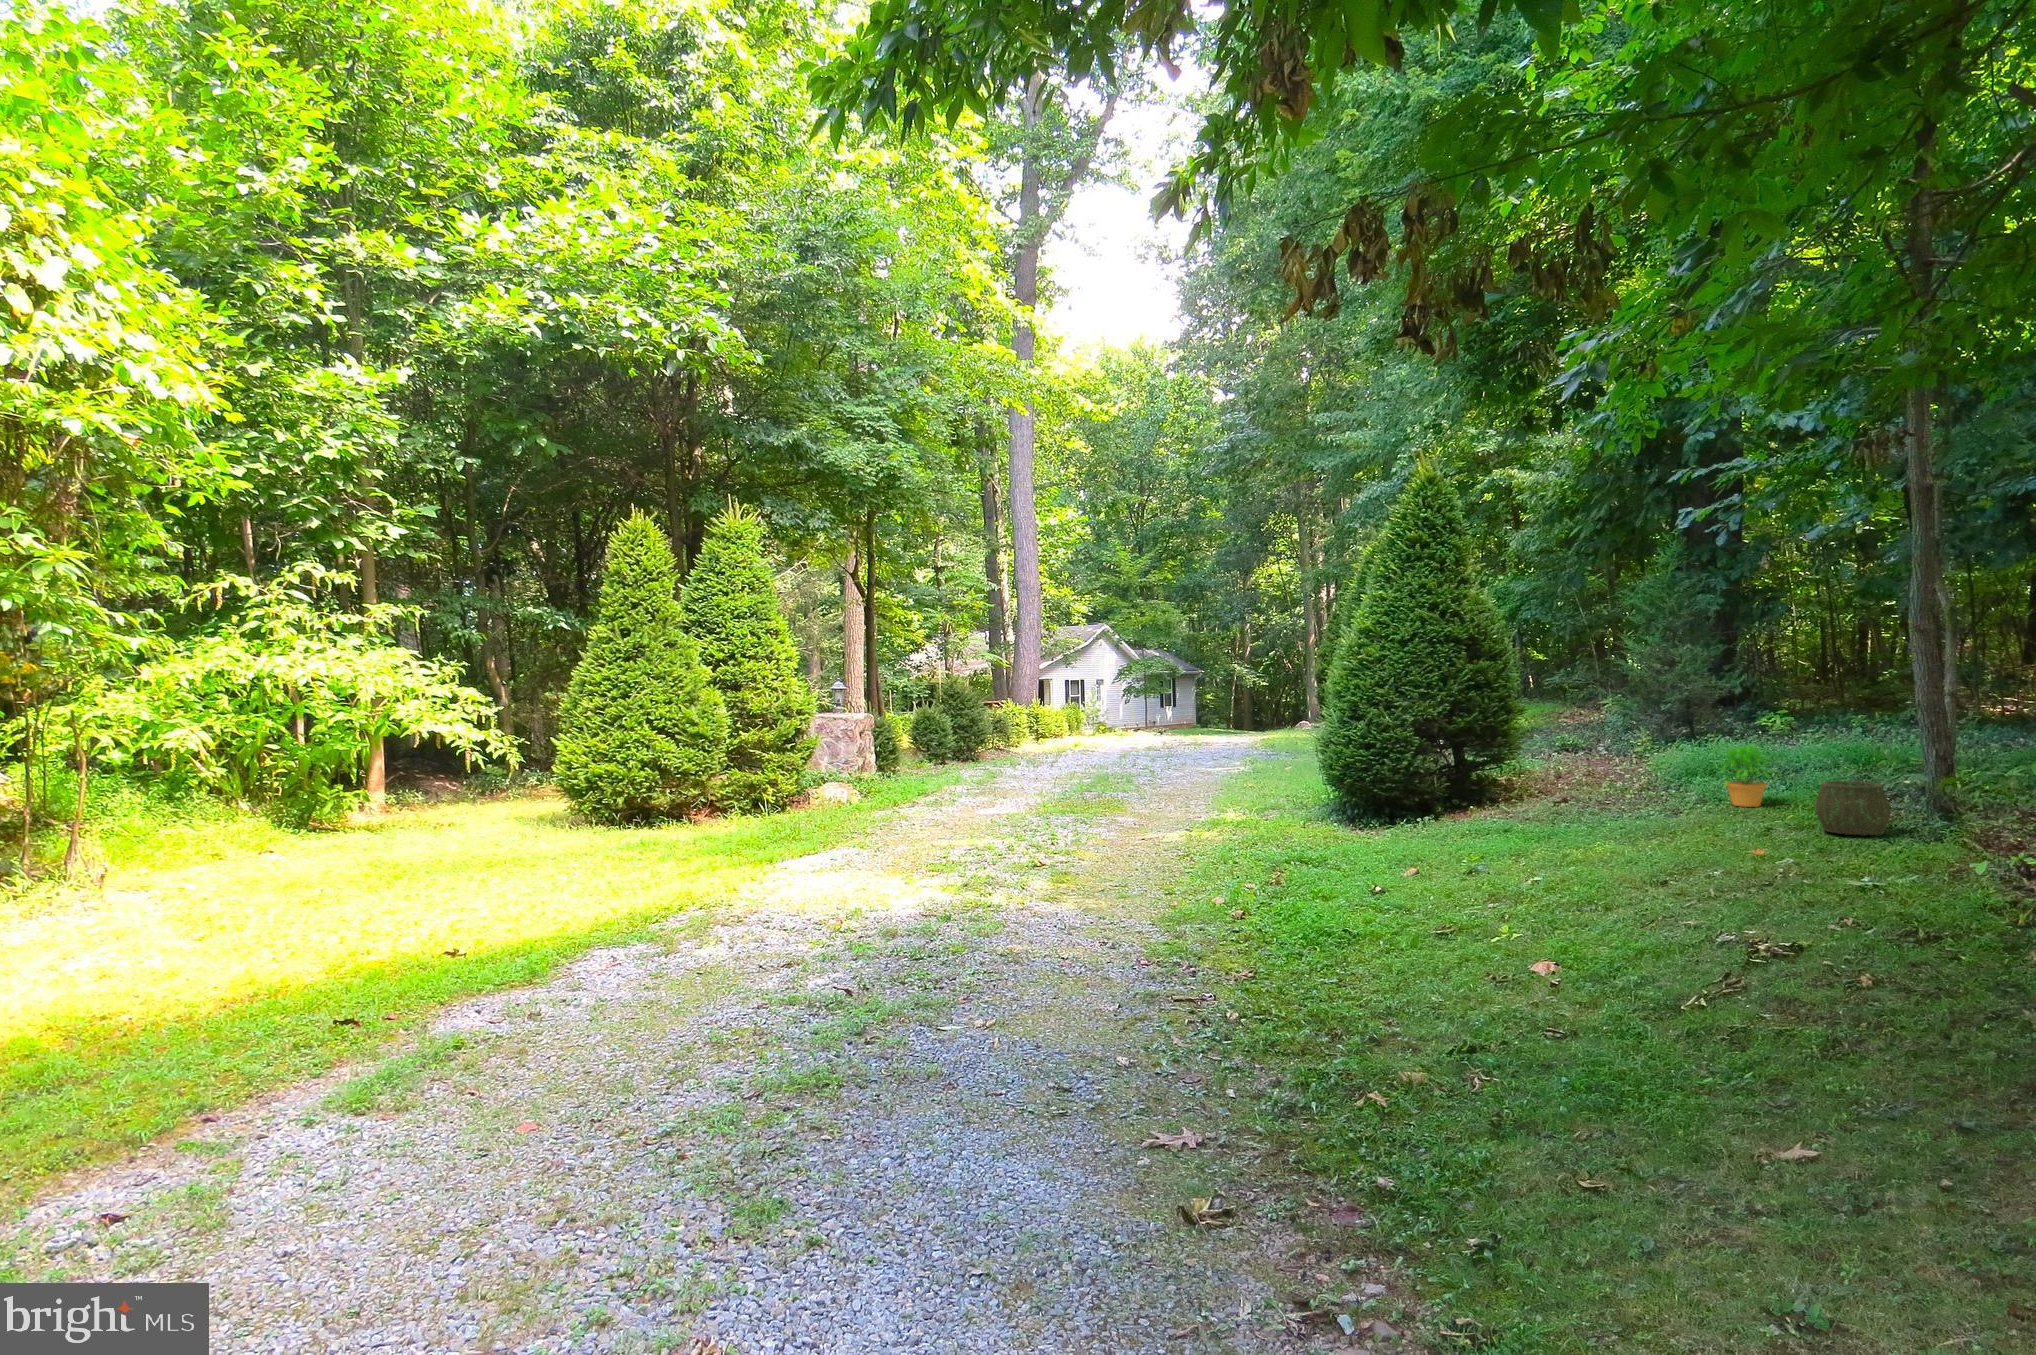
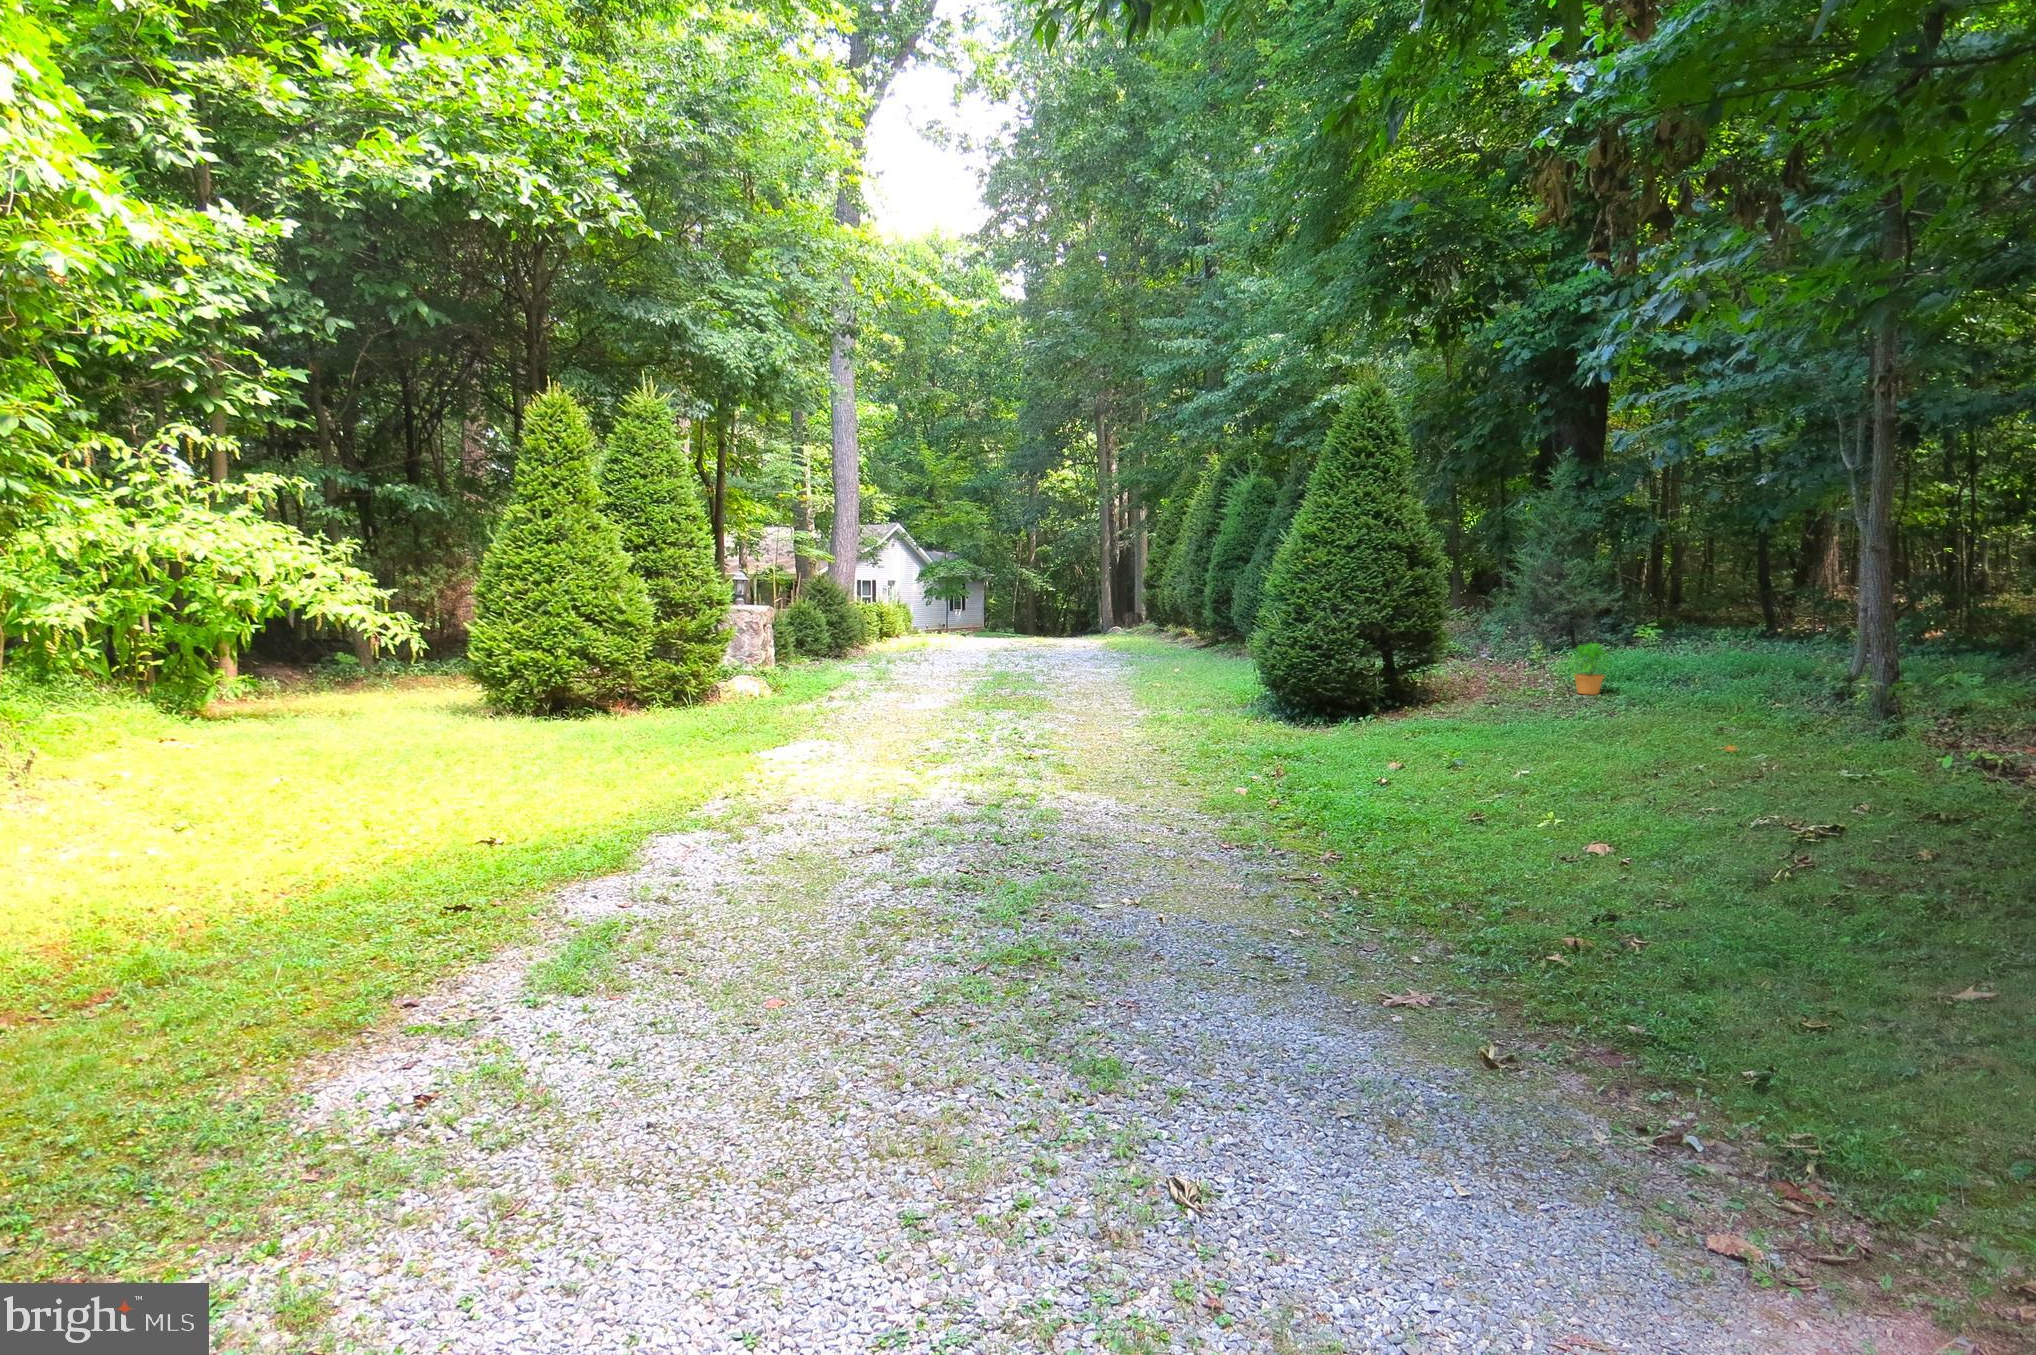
woven basket: present [1815,781,1891,836] -> none [1638,671,1693,715]

